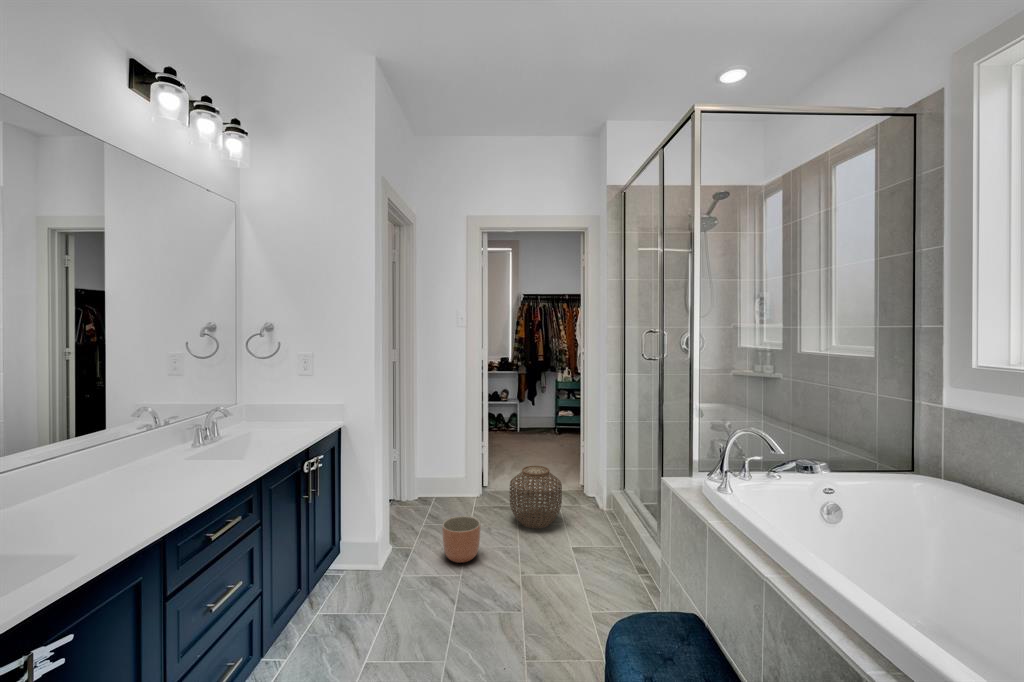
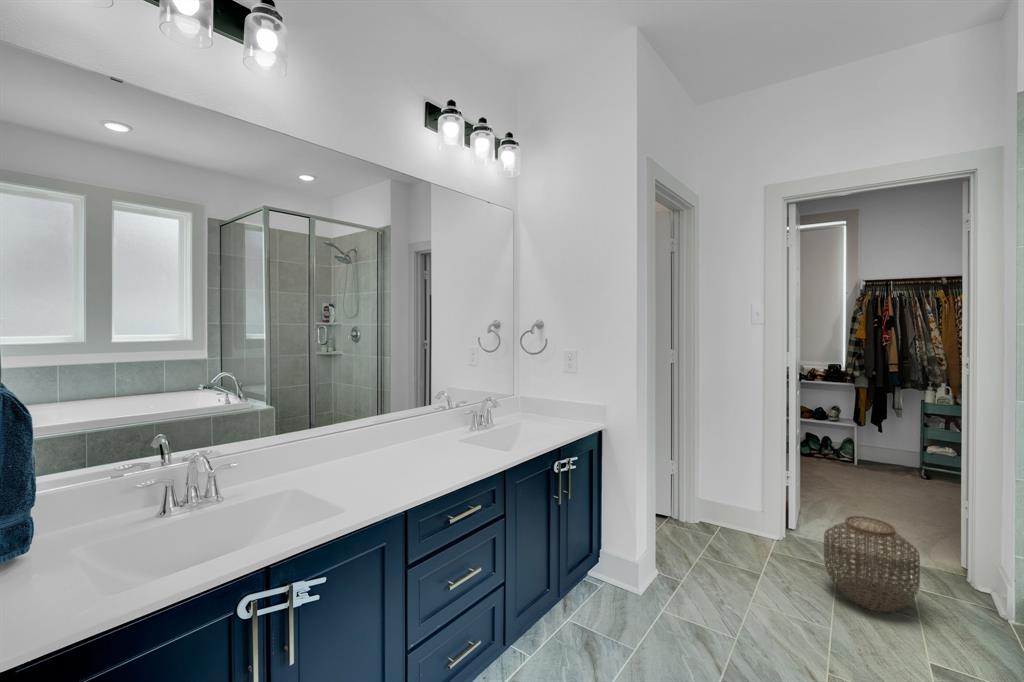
planter: present [442,516,480,563] -> none [717,559,771,622]

